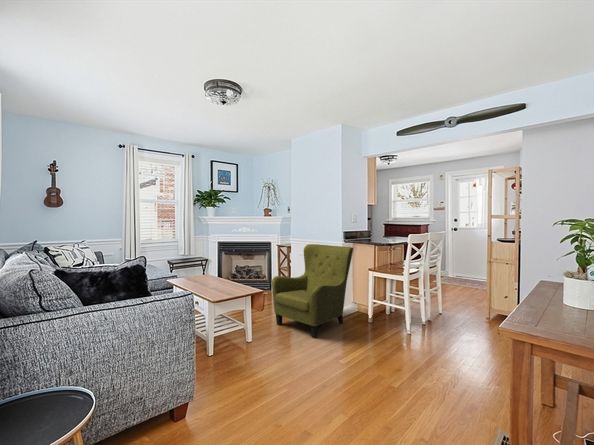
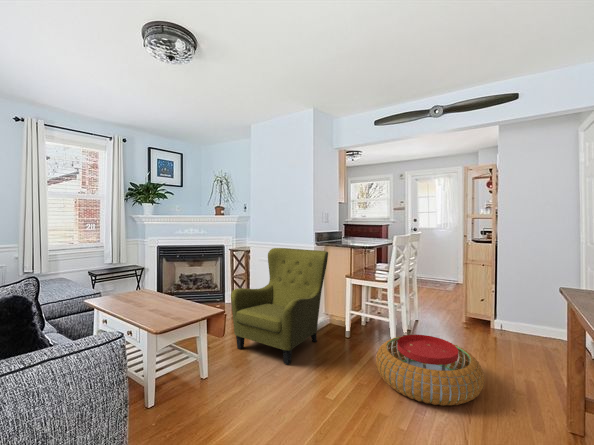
pouf: none [385,319,477,375] -> present [376,335,484,406]

